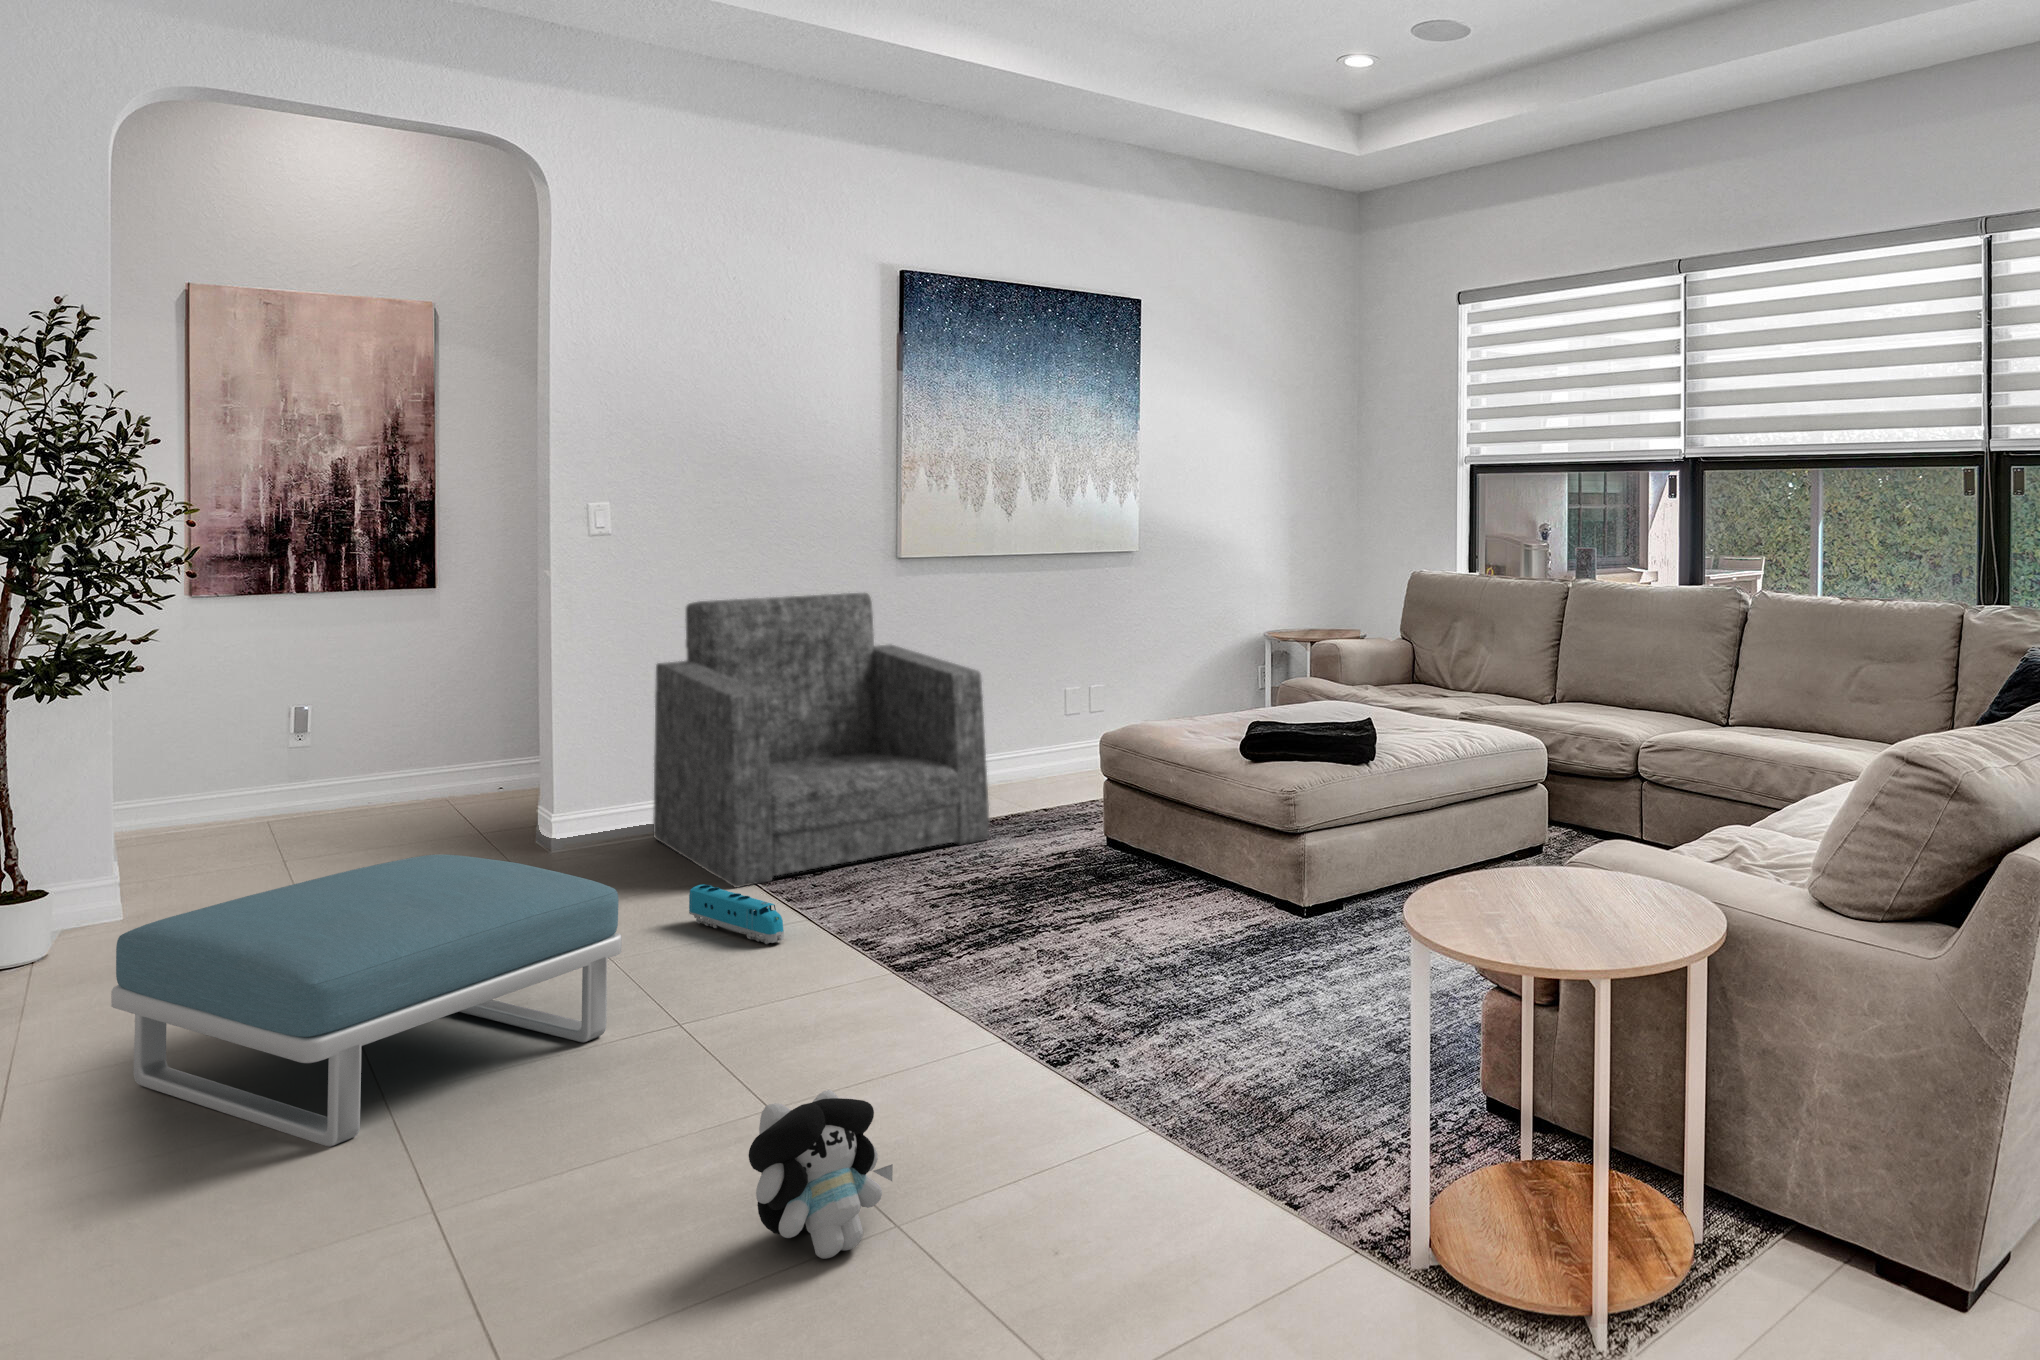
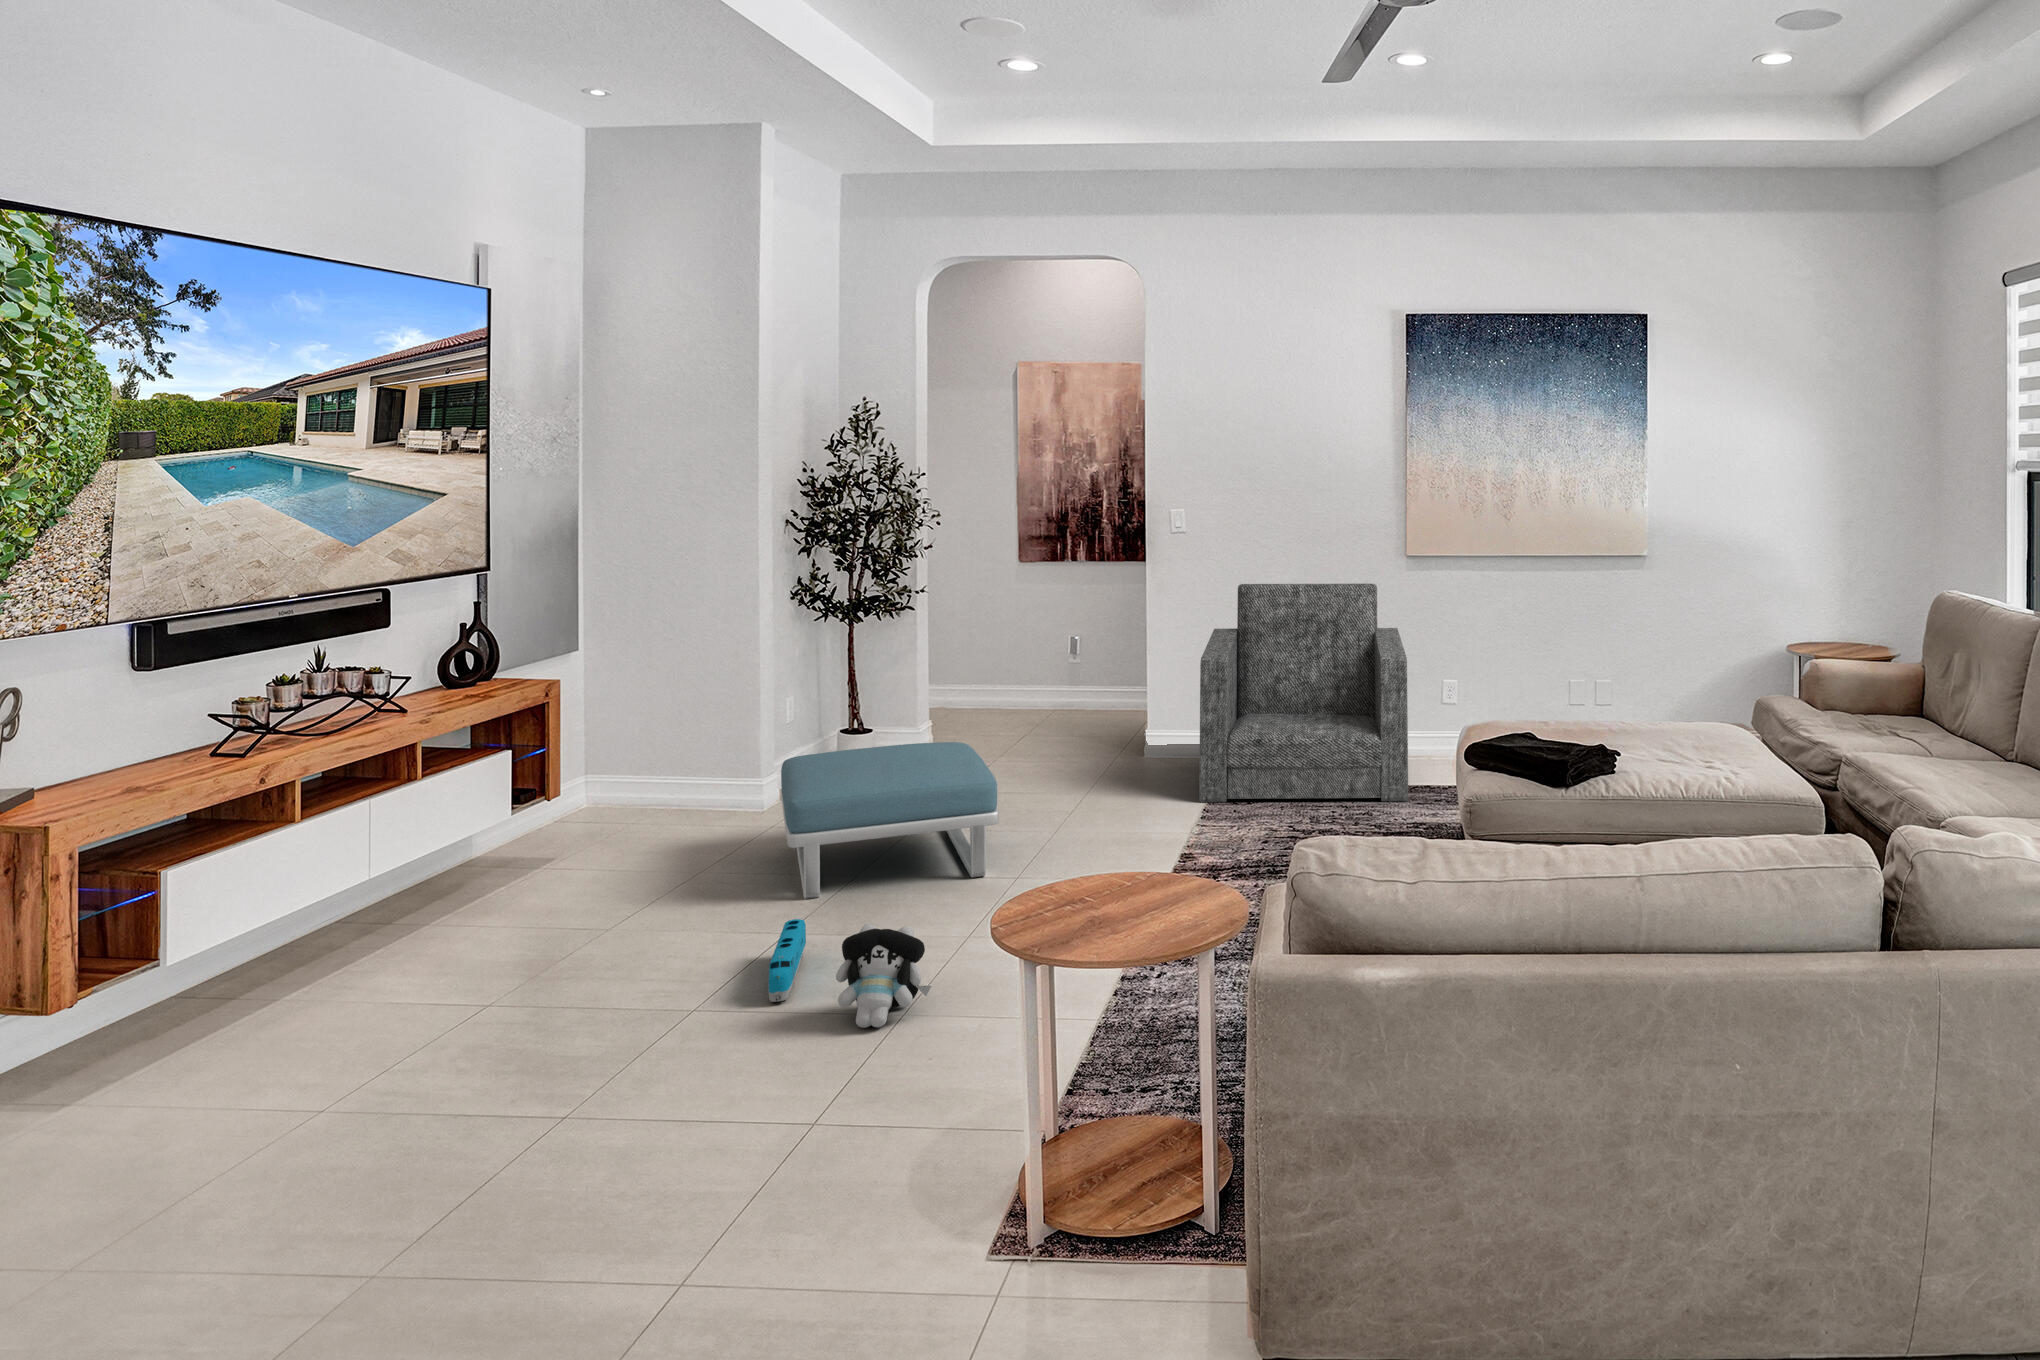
toy train: present [689,884,784,944] -> present [768,919,806,1002]

